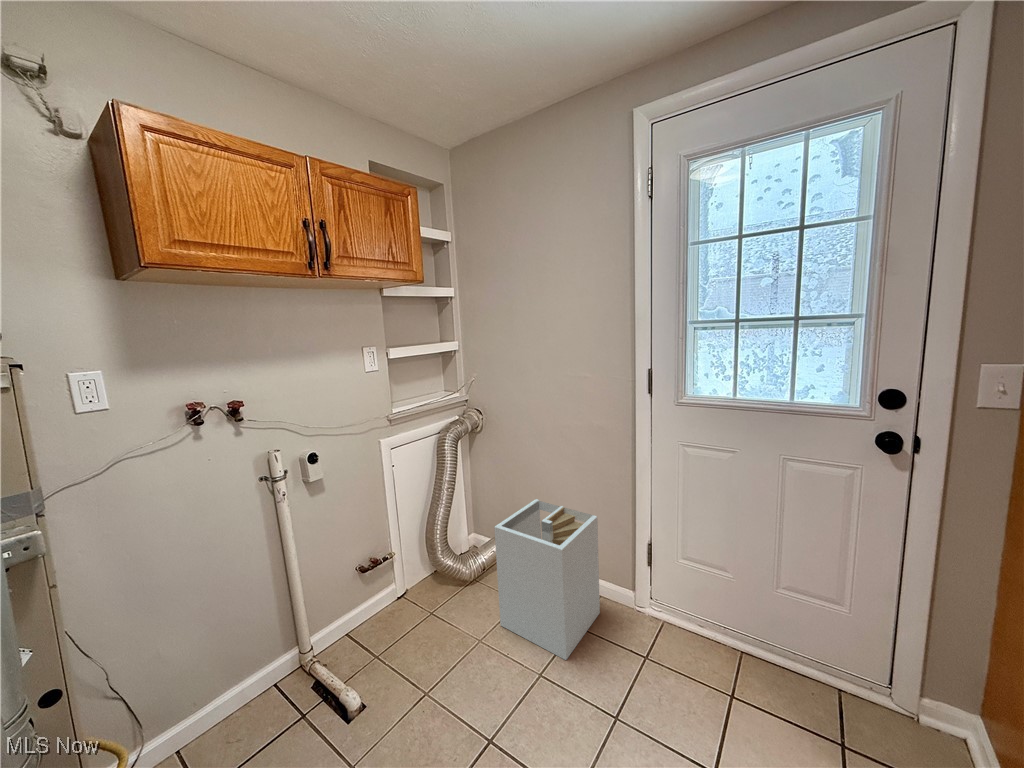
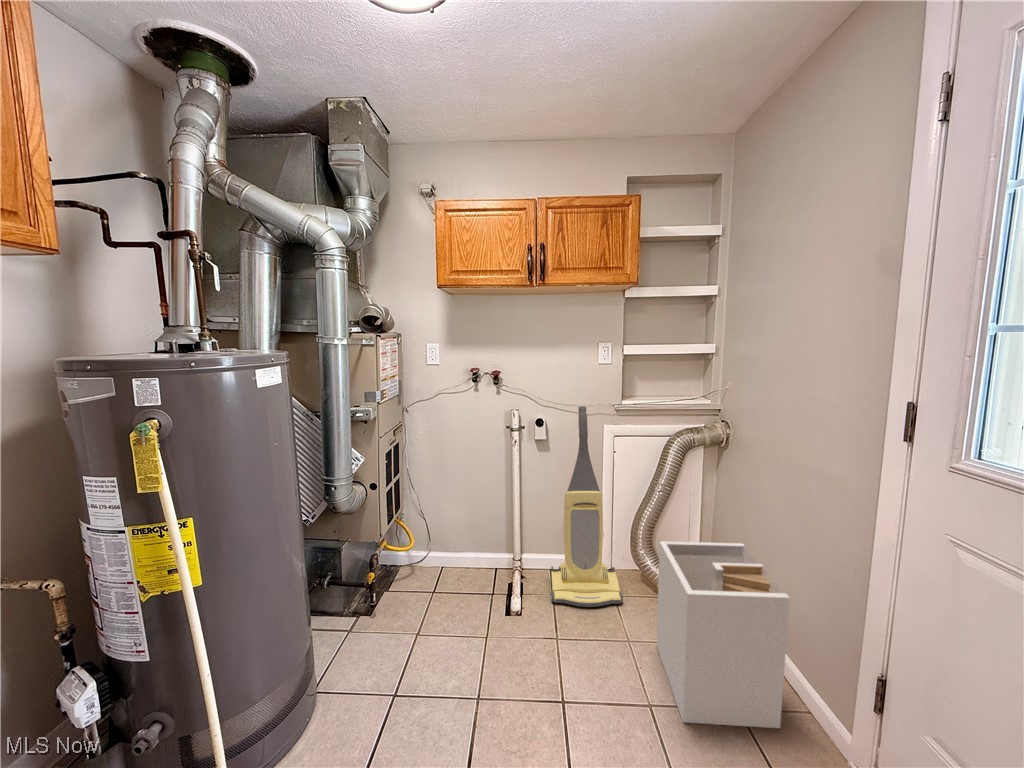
vacuum cleaner: none [356,423,445,666] -> present [551,406,623,607]

